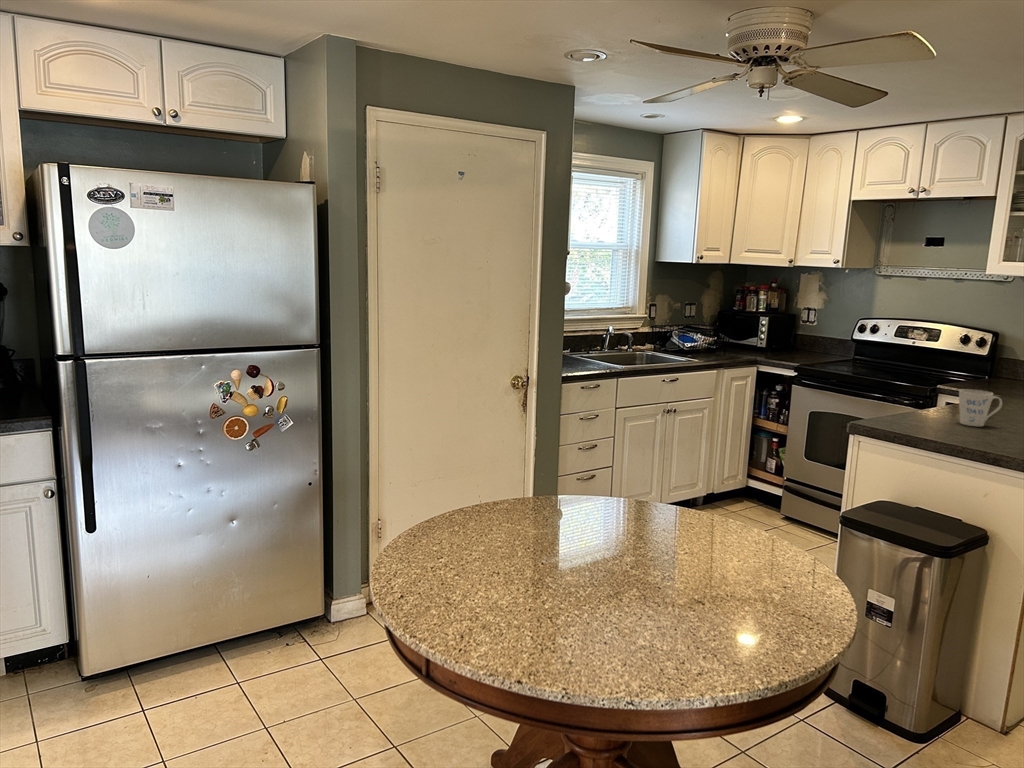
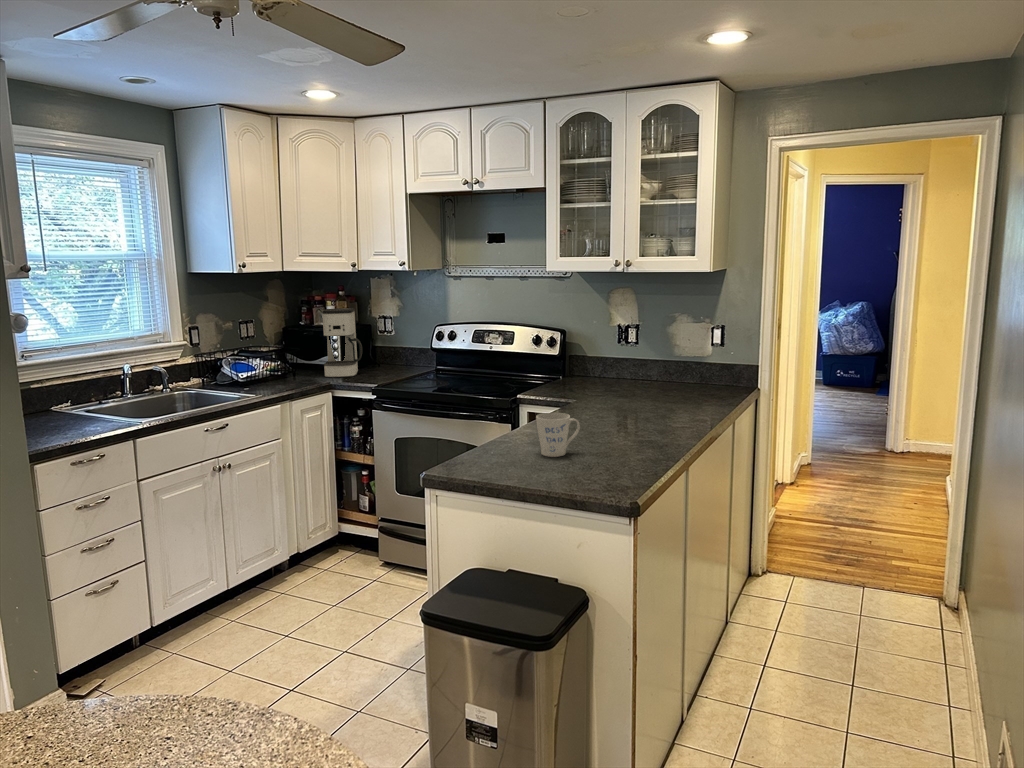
coffee maker: none [752,298,788,356] -> present [322,308,362,378]

